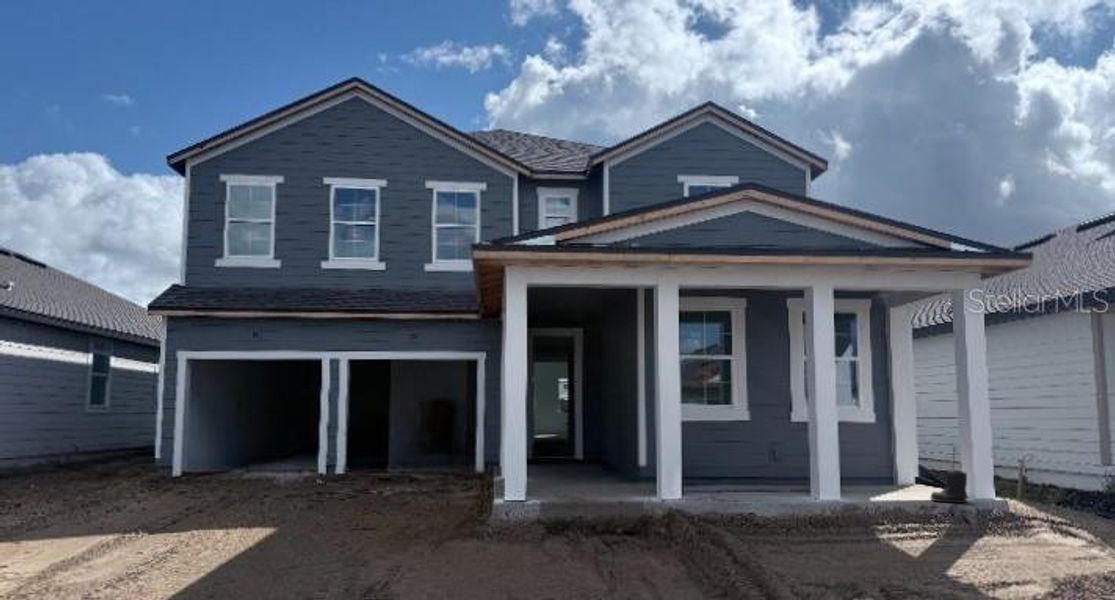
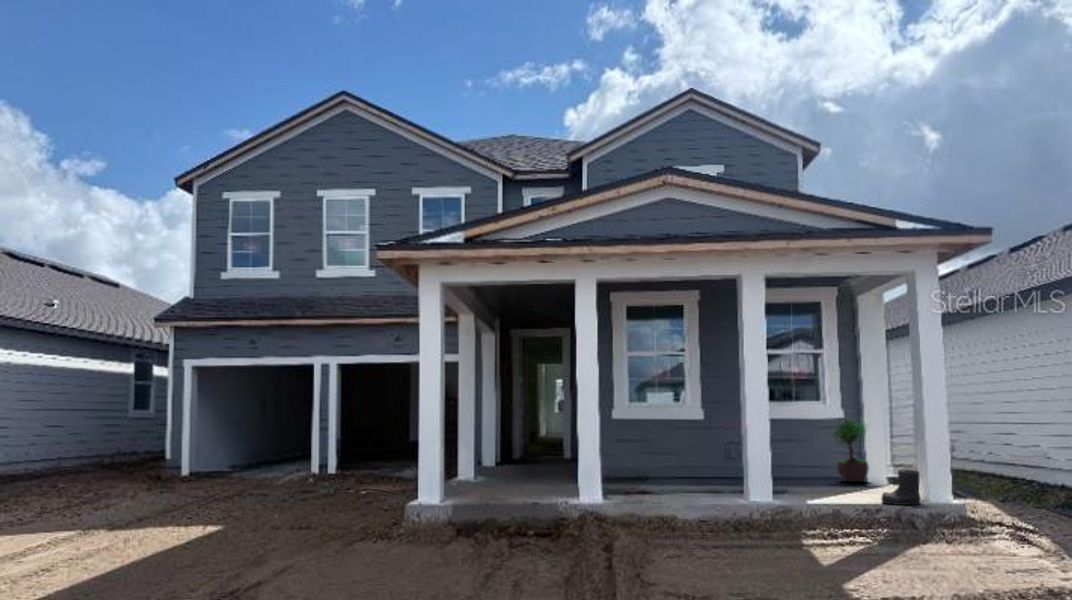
potted tree: none [866,419,906,484] -> present [830,418,869,482]

